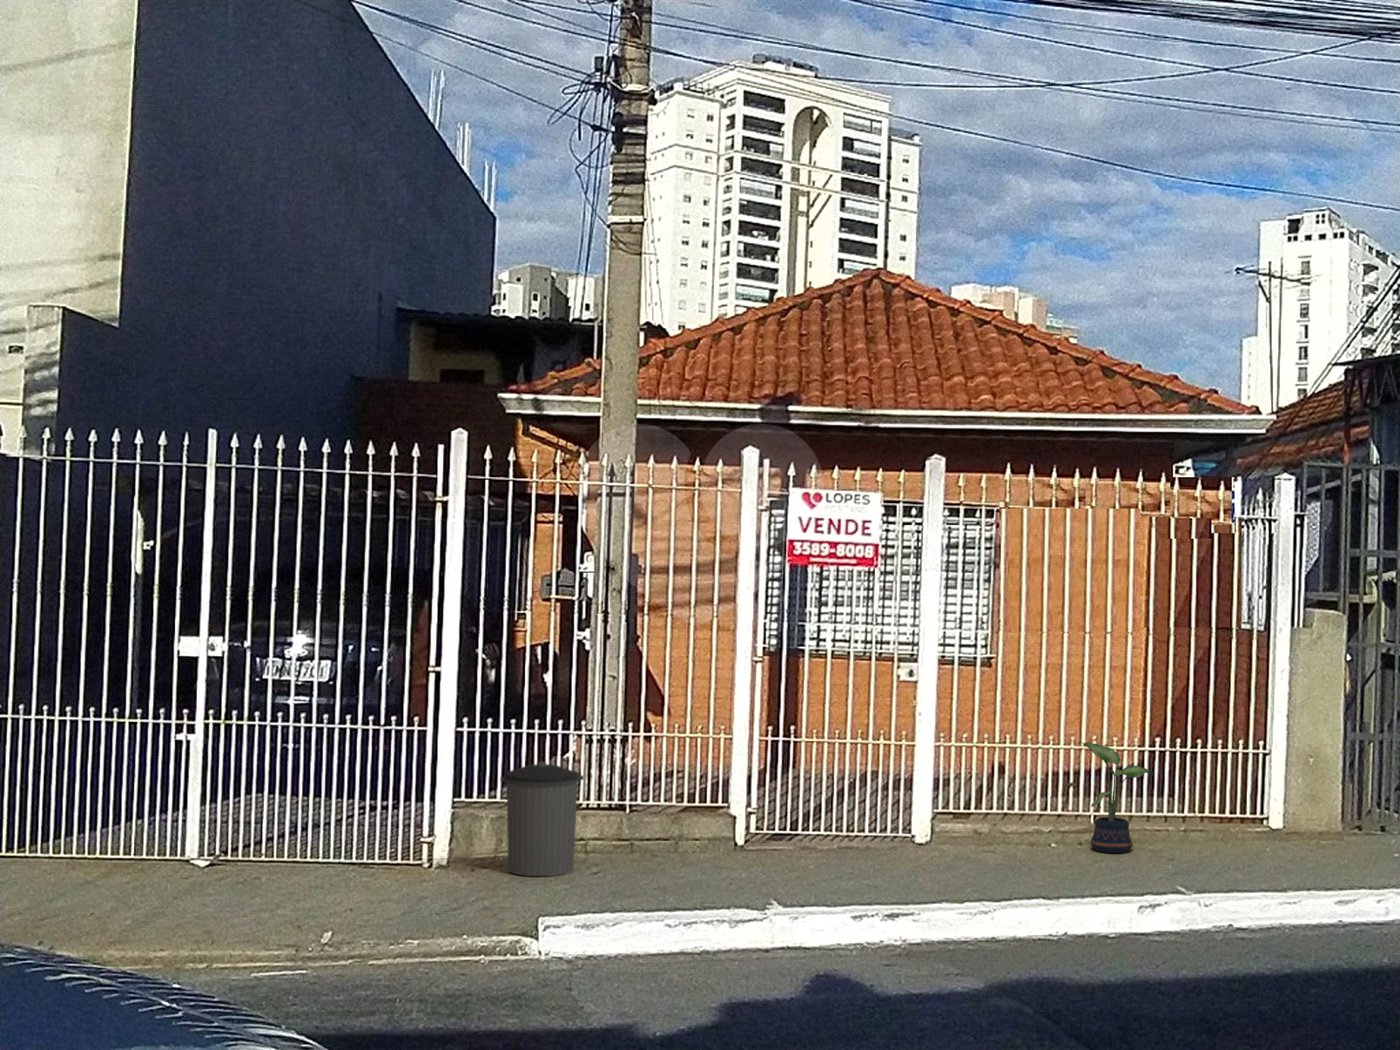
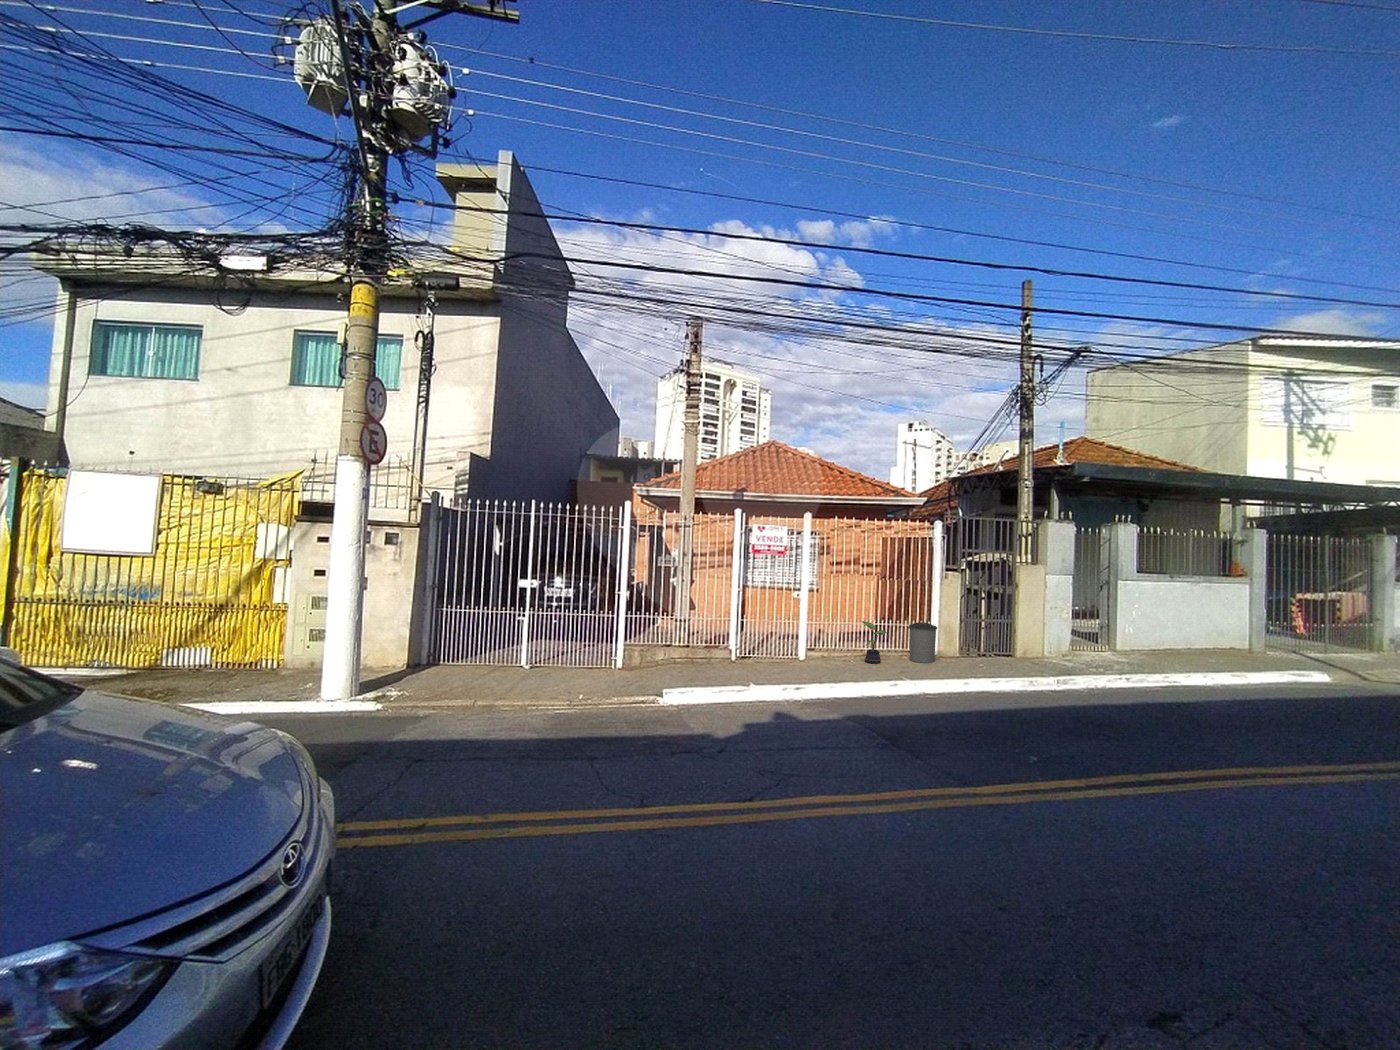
trash can: present [500,762,584,876] -> present [908,622,937,663]

